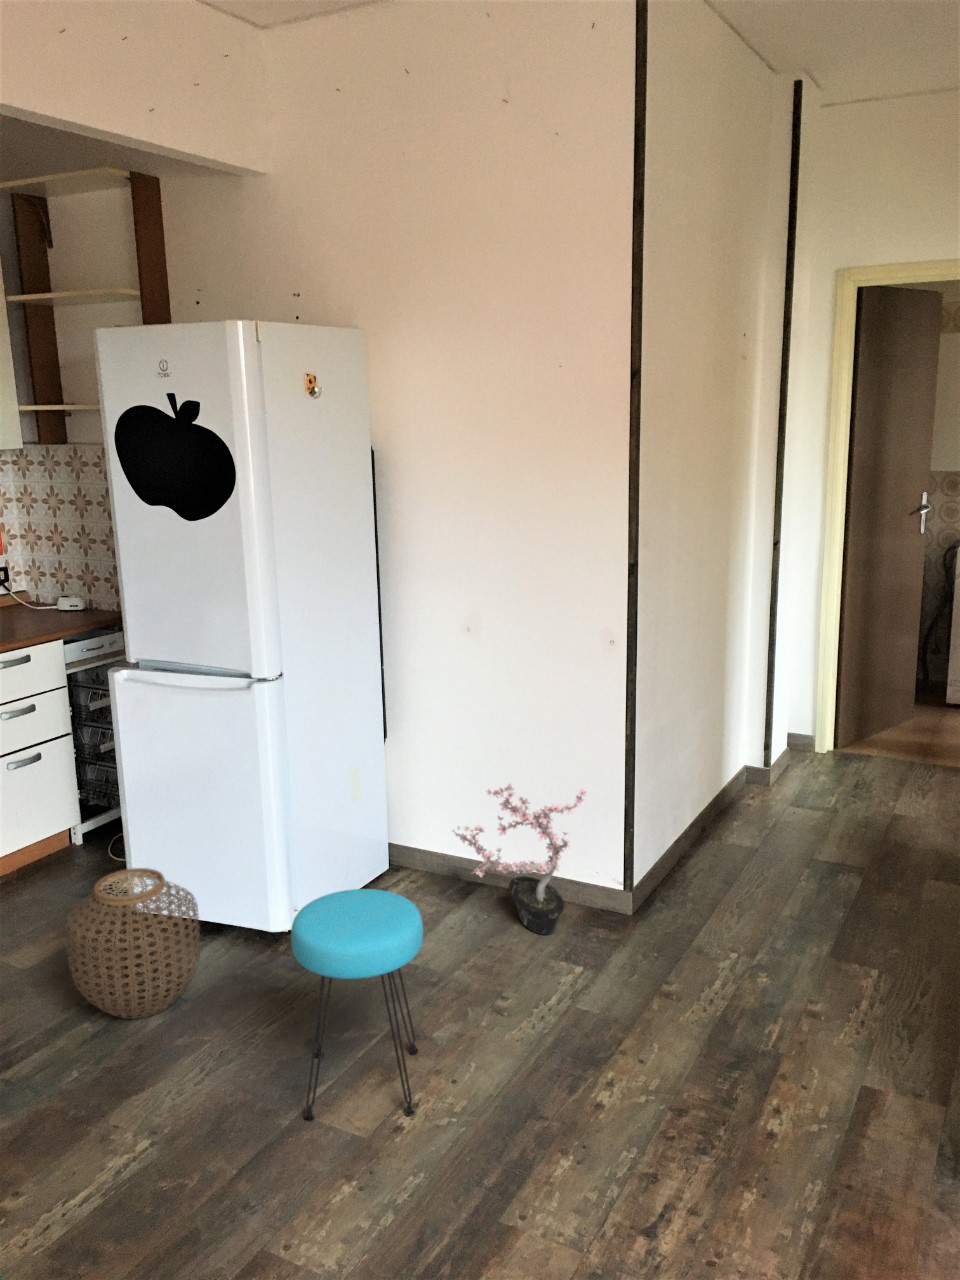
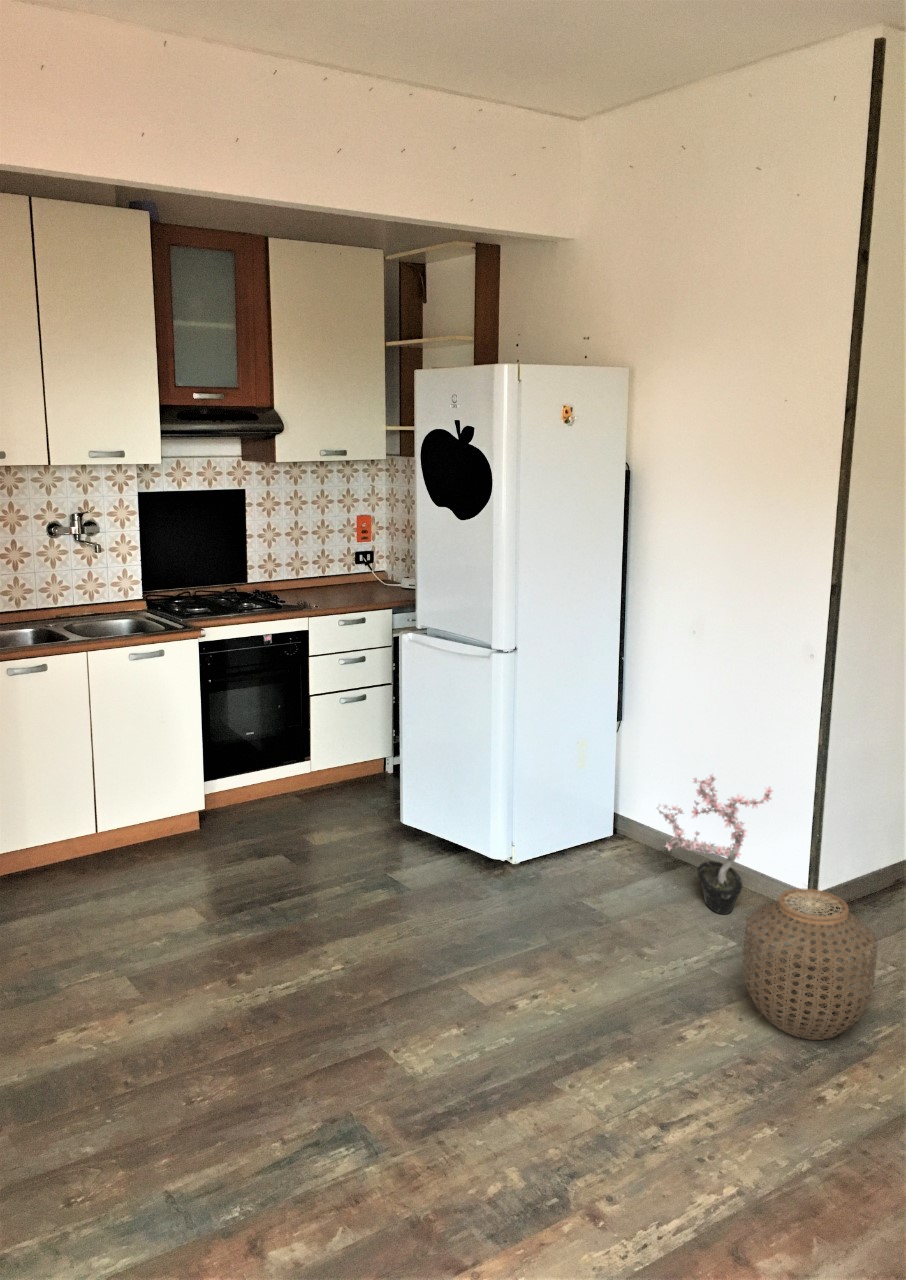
woven basket: present [65,868,200,1019] -> present [743,889,877,1040]
stool: present [291,889,423,1119] -> none [450,819,562,1003]

